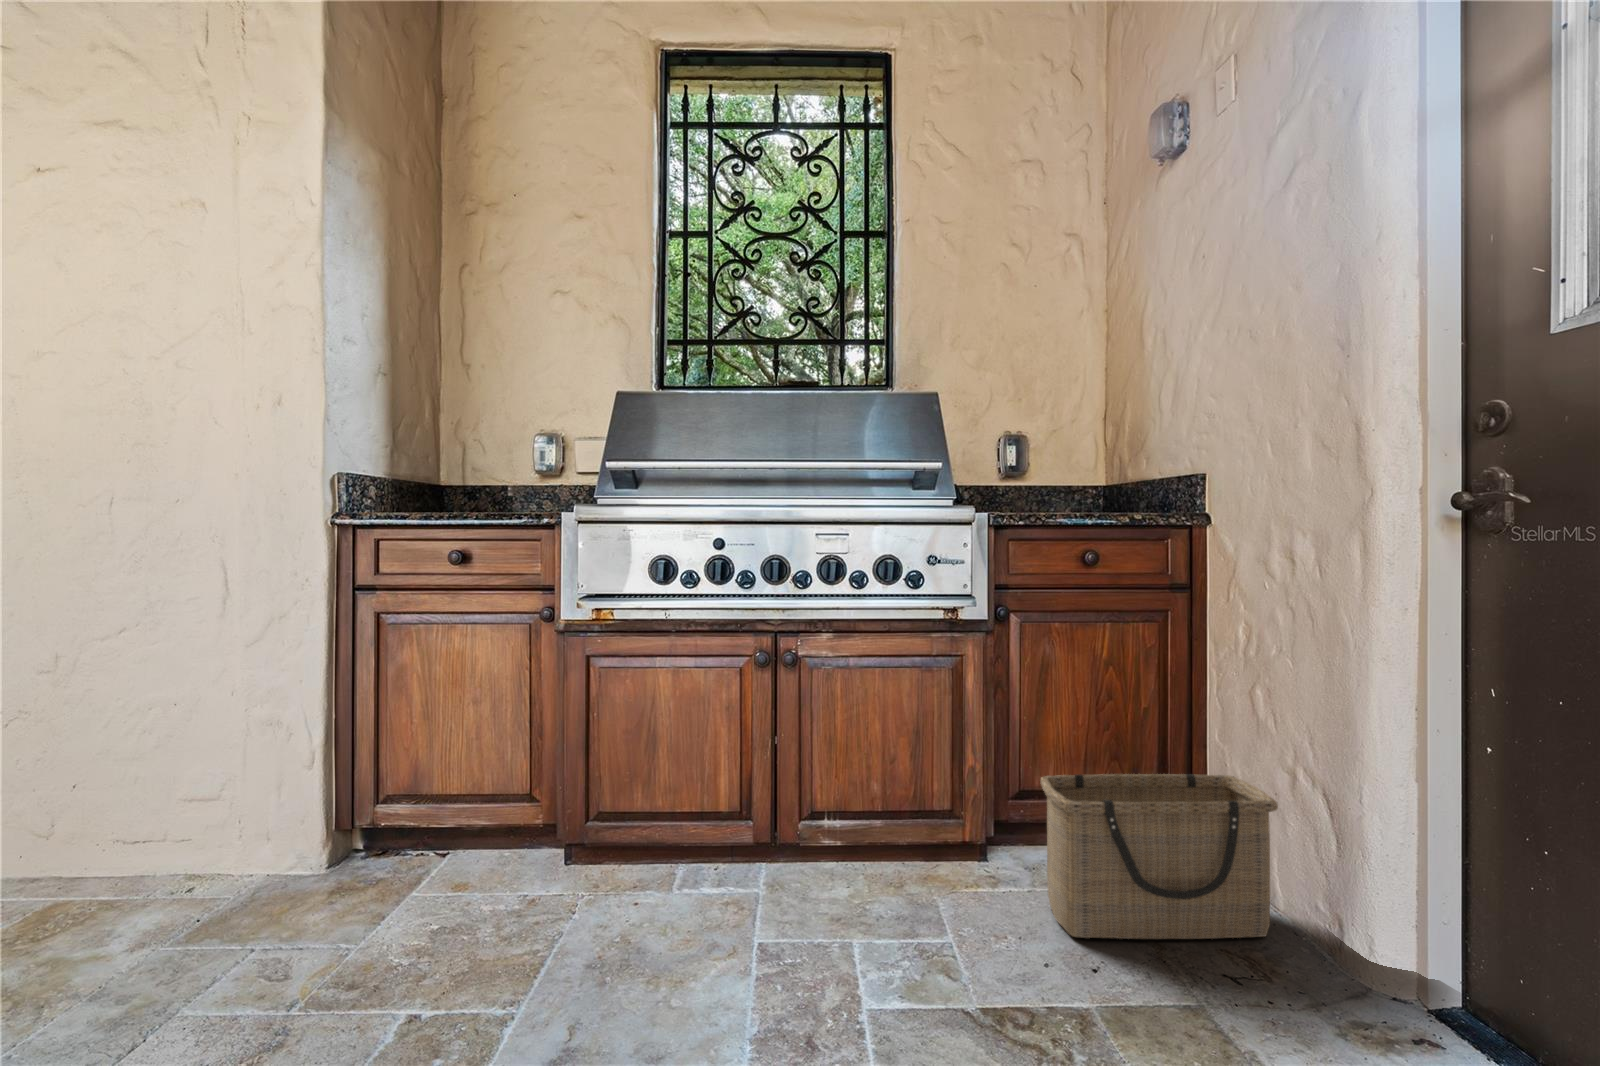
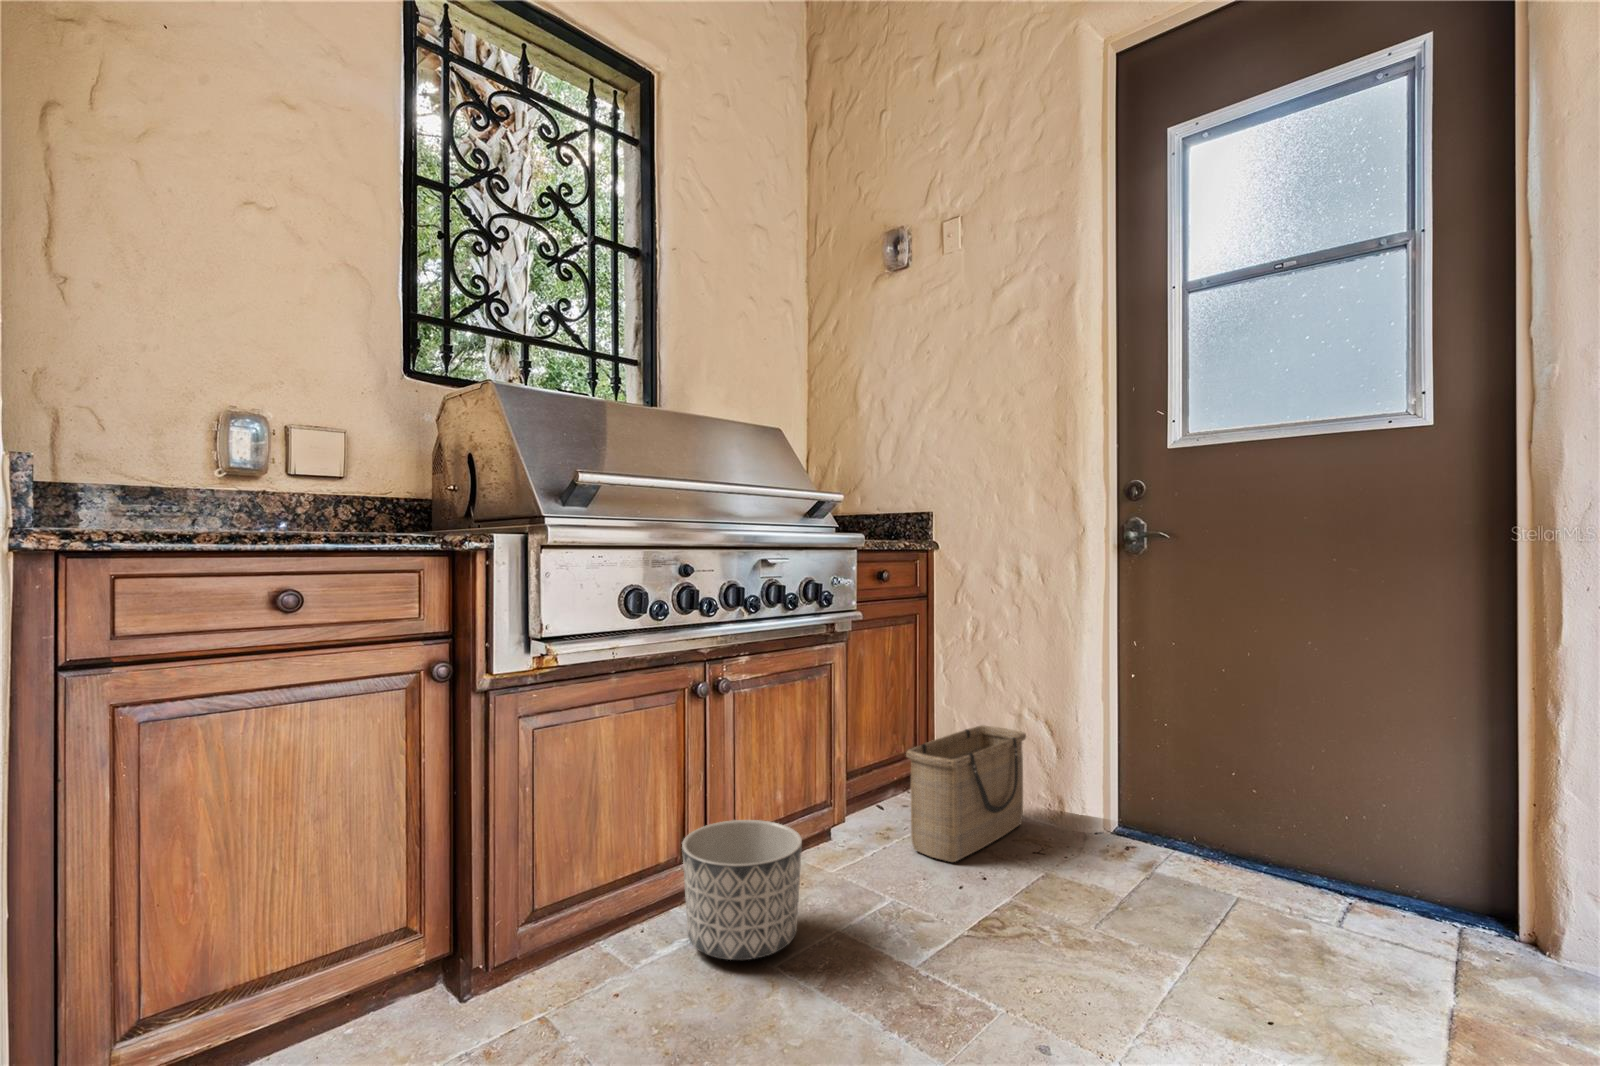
planter: none [692,789,810,928] -> present [682,820,802,960]

